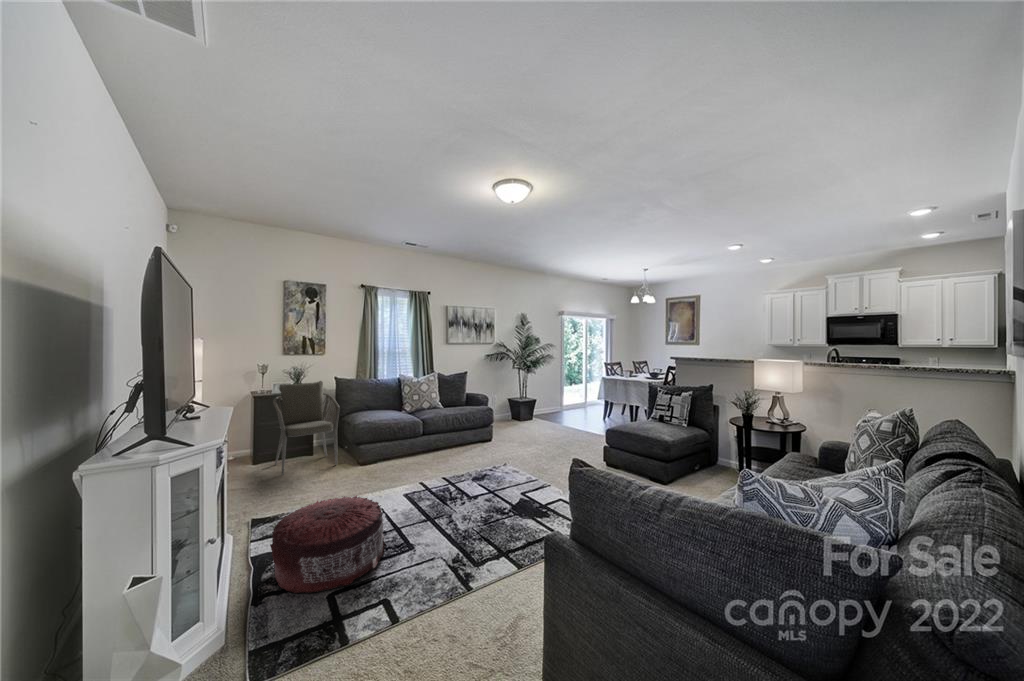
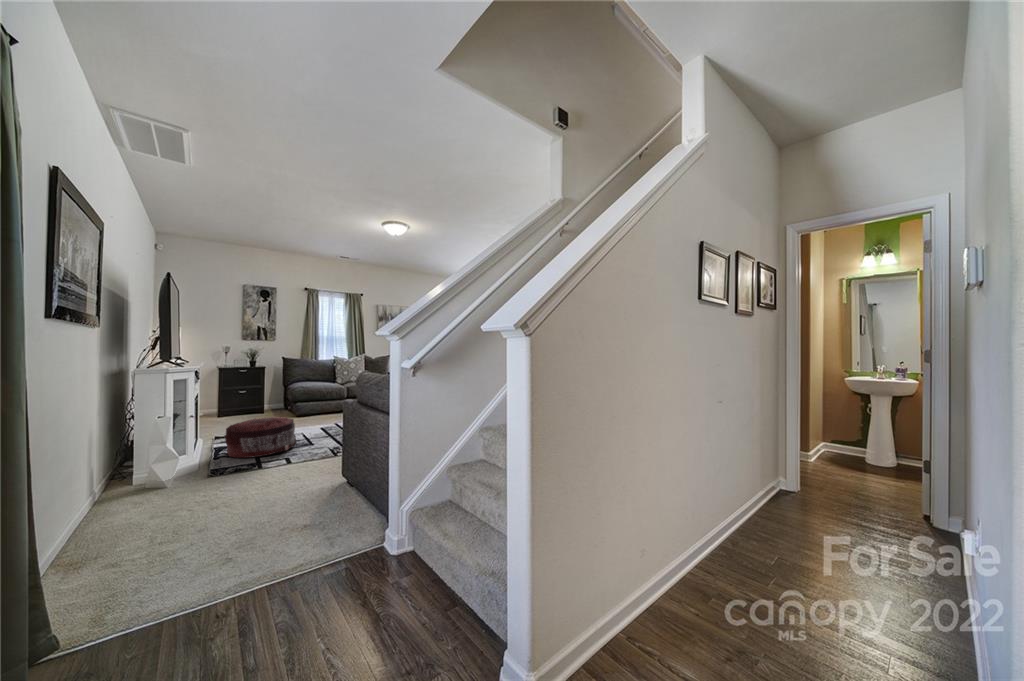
armchair: present [273,381,340,475] -> none [233,358,283,422]

